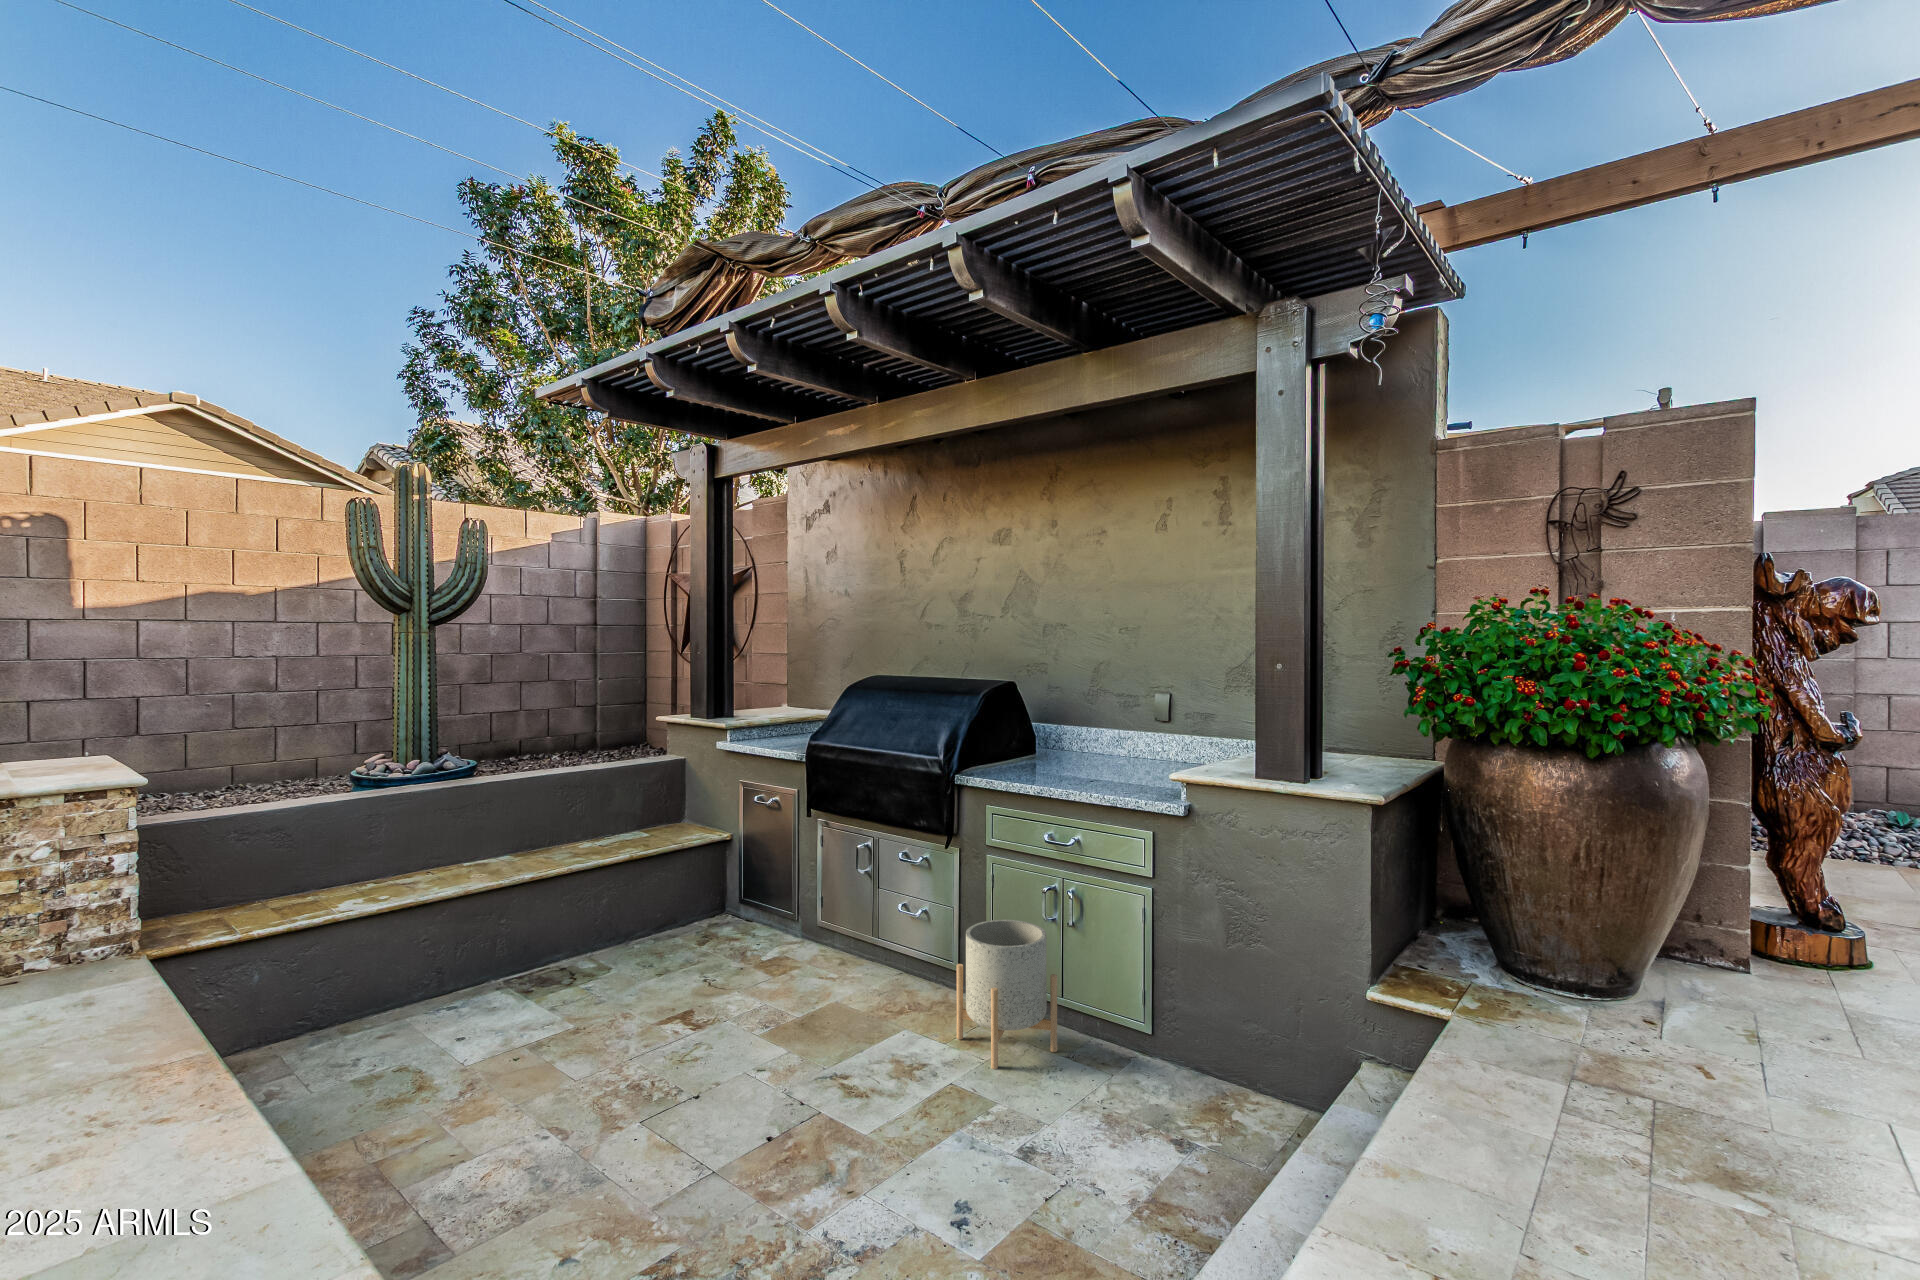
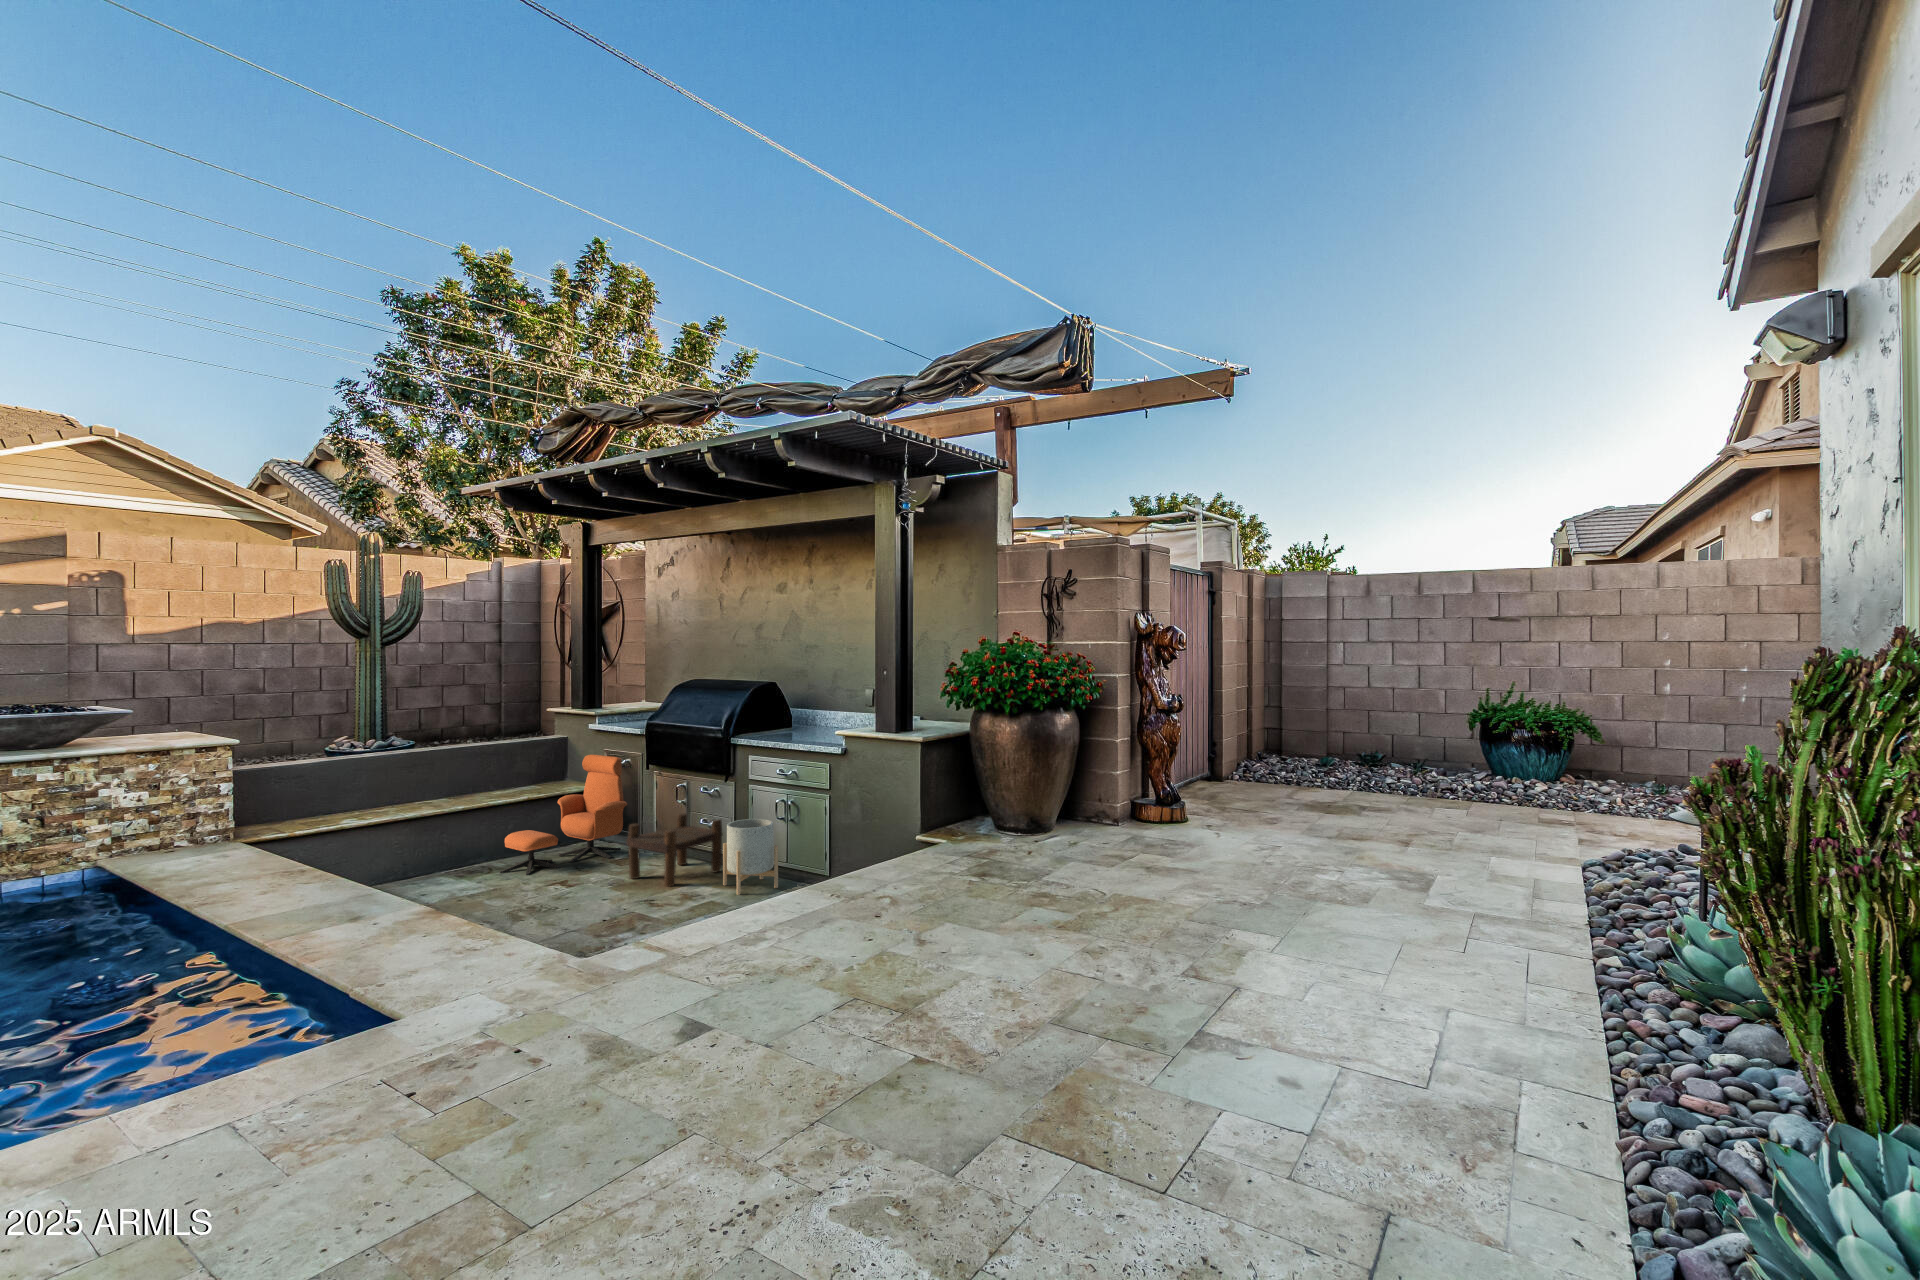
lounge chair: none [587,789,779,992] -> present [499,755,627,875]
stool: none [788,893,941,1037] -> present [626,813,723,887]

